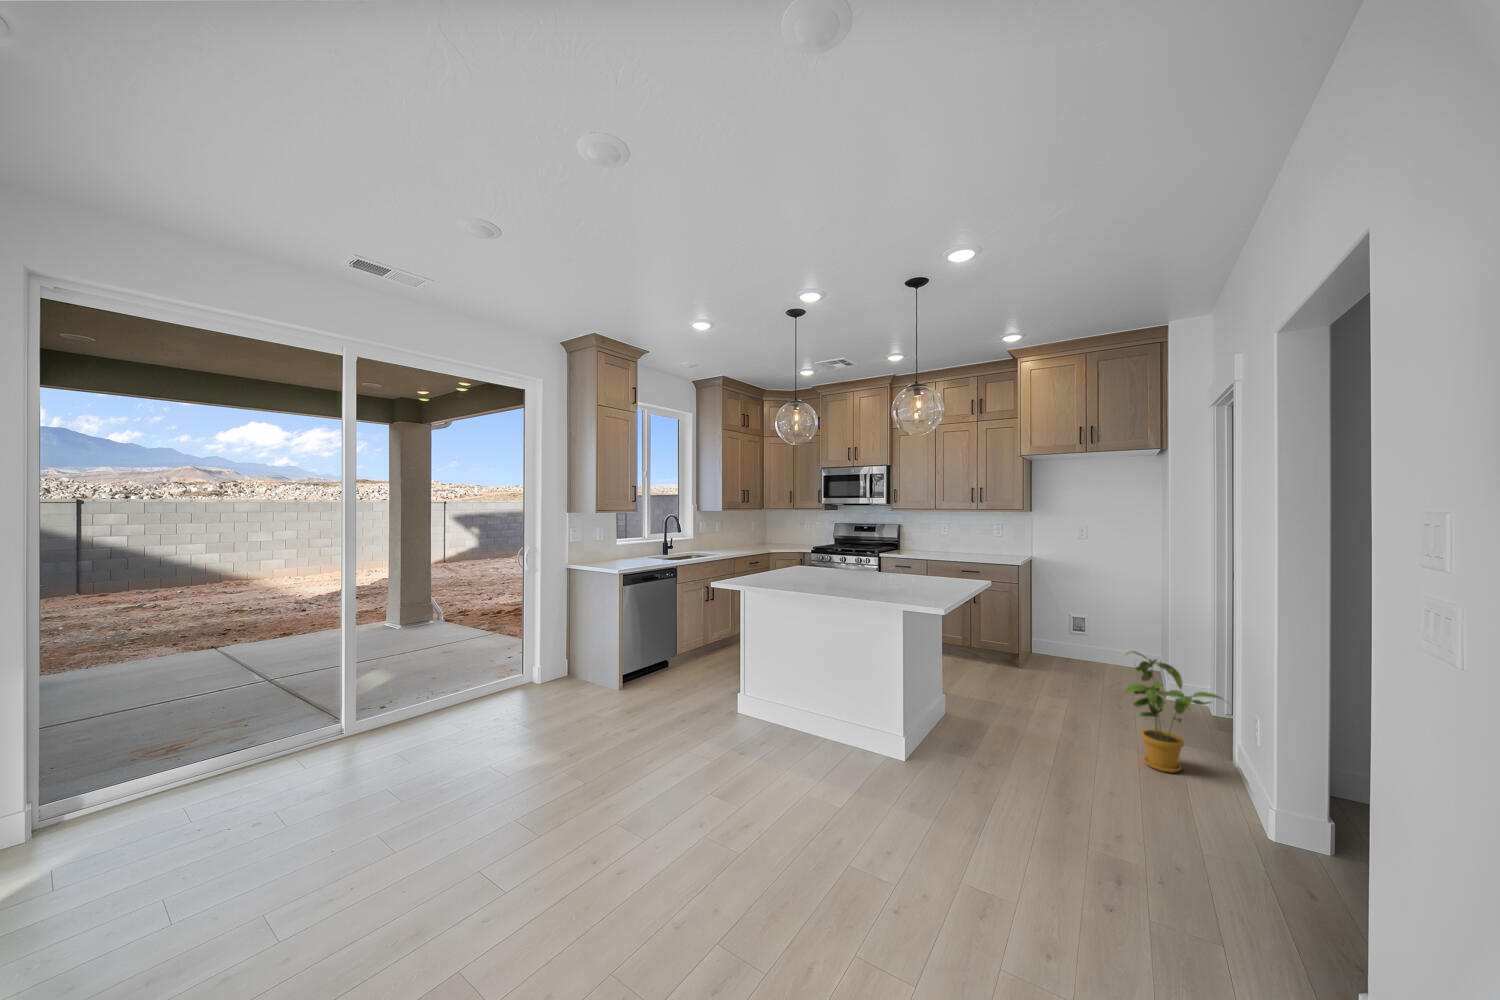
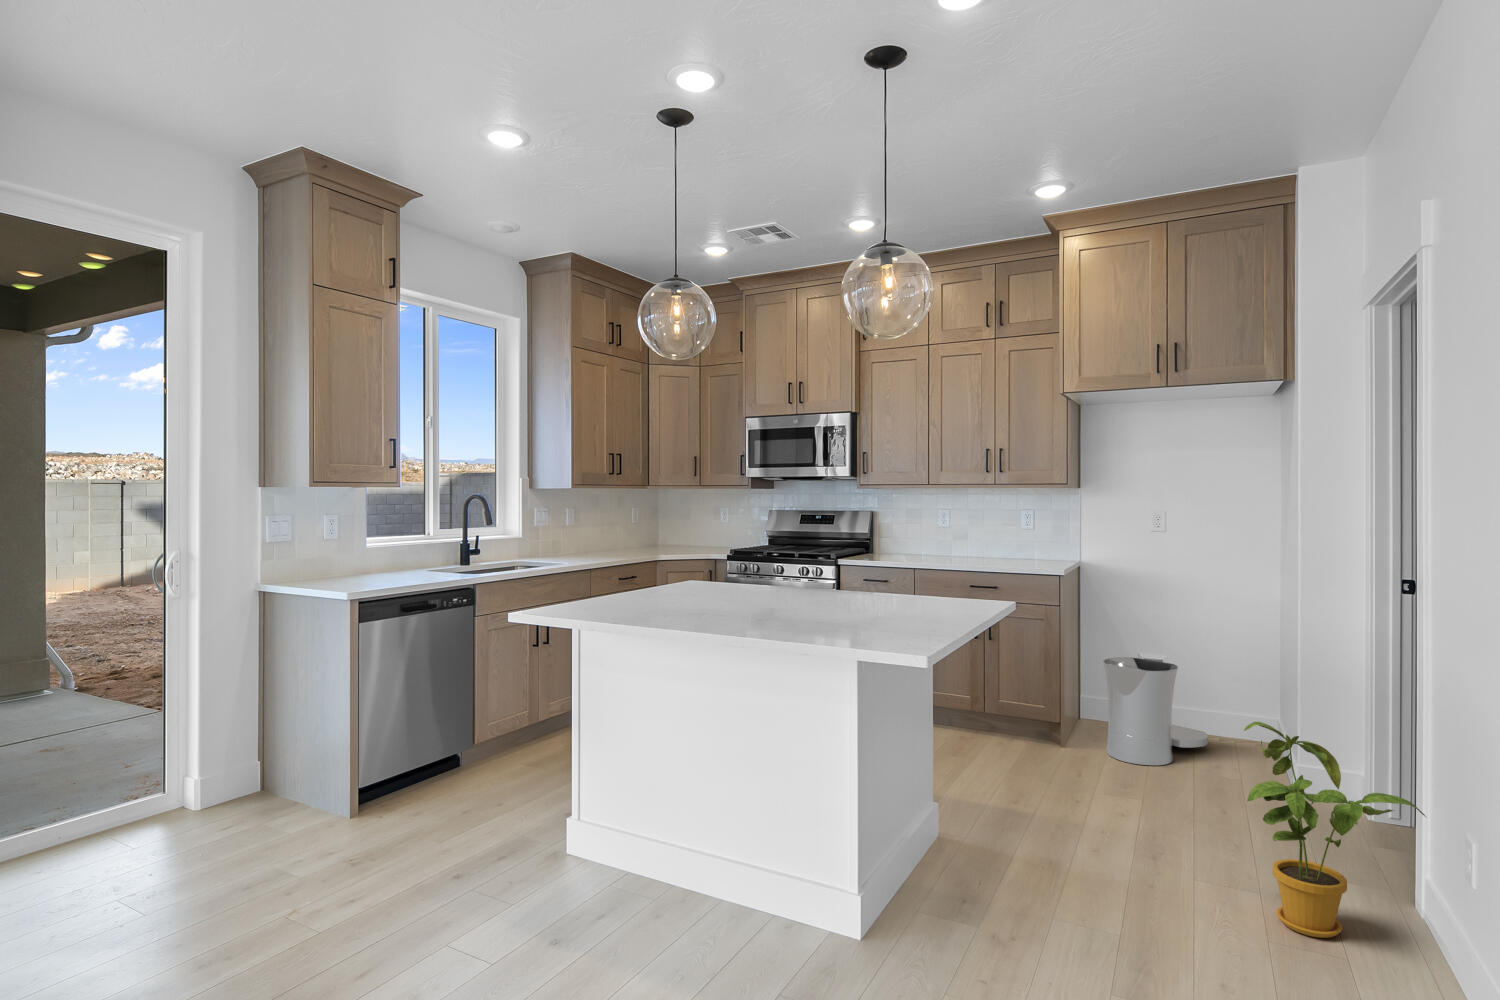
trash can: none [1047,615,1115,680] -> present [1103,657,1208,765]

